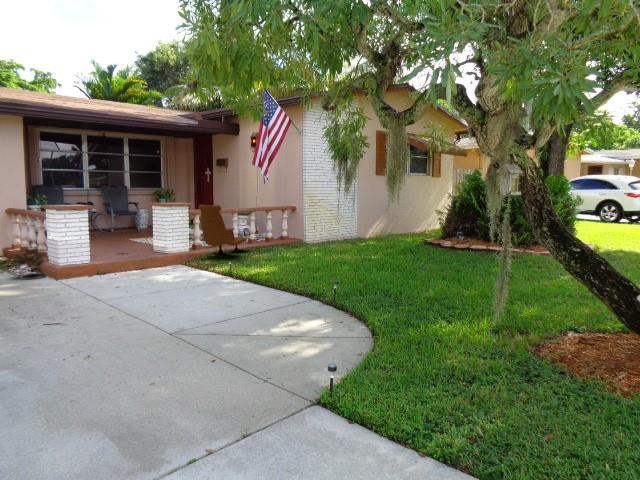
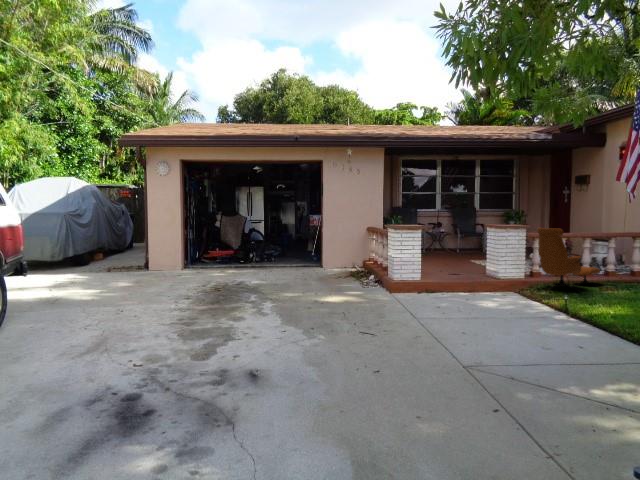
potted tree: present [17,239,47,279] -> none [360,250,385,289]

